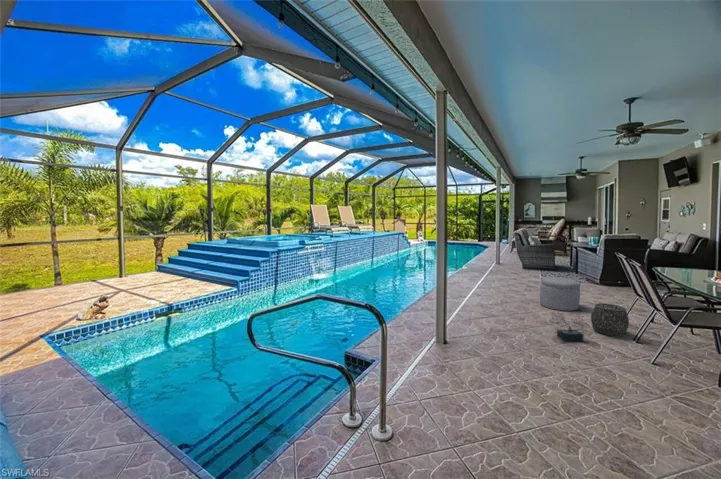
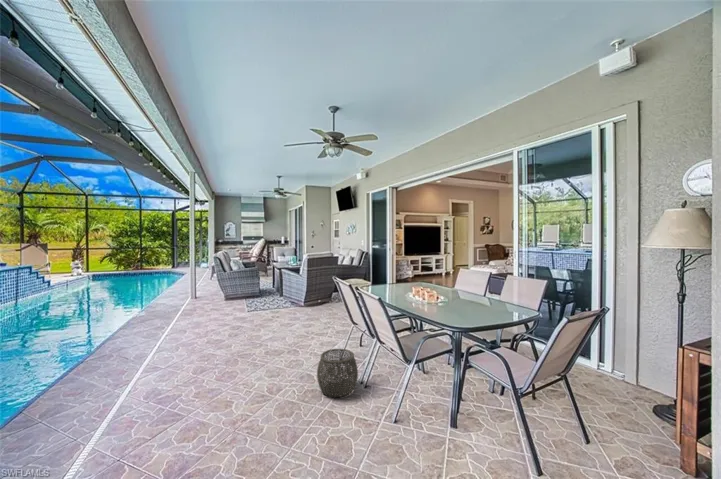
ottoman: present [540,277,580,311] -> none [248,315,296,365]
decorative plant: present [552,313,586,341] -> none [270,393,320,448]

